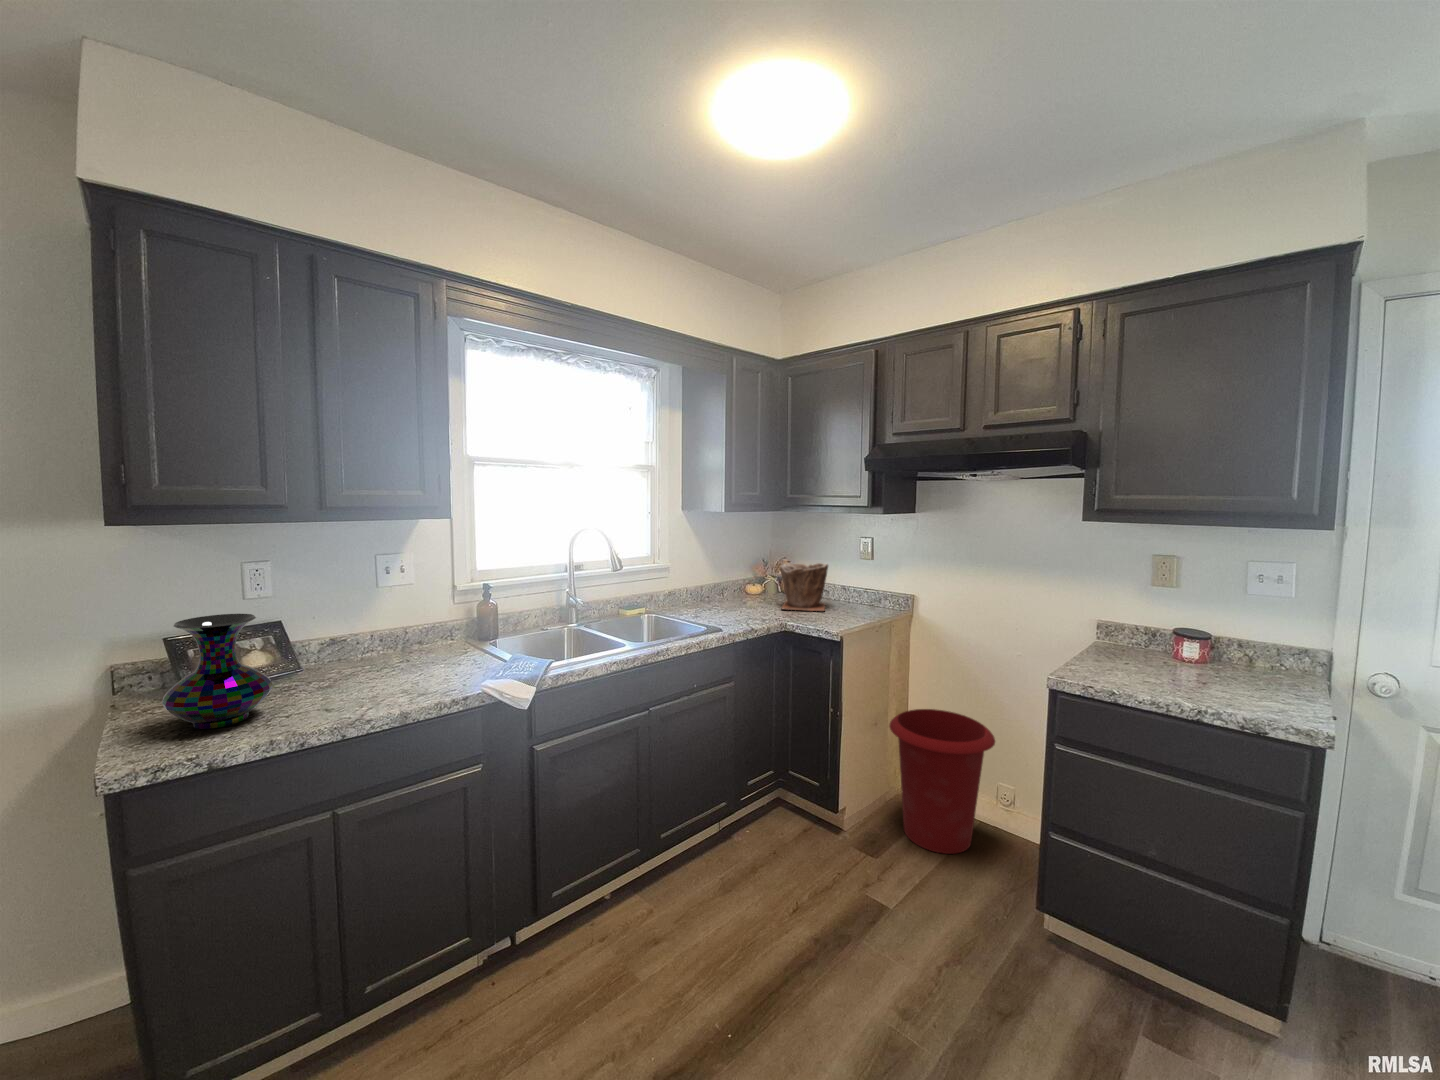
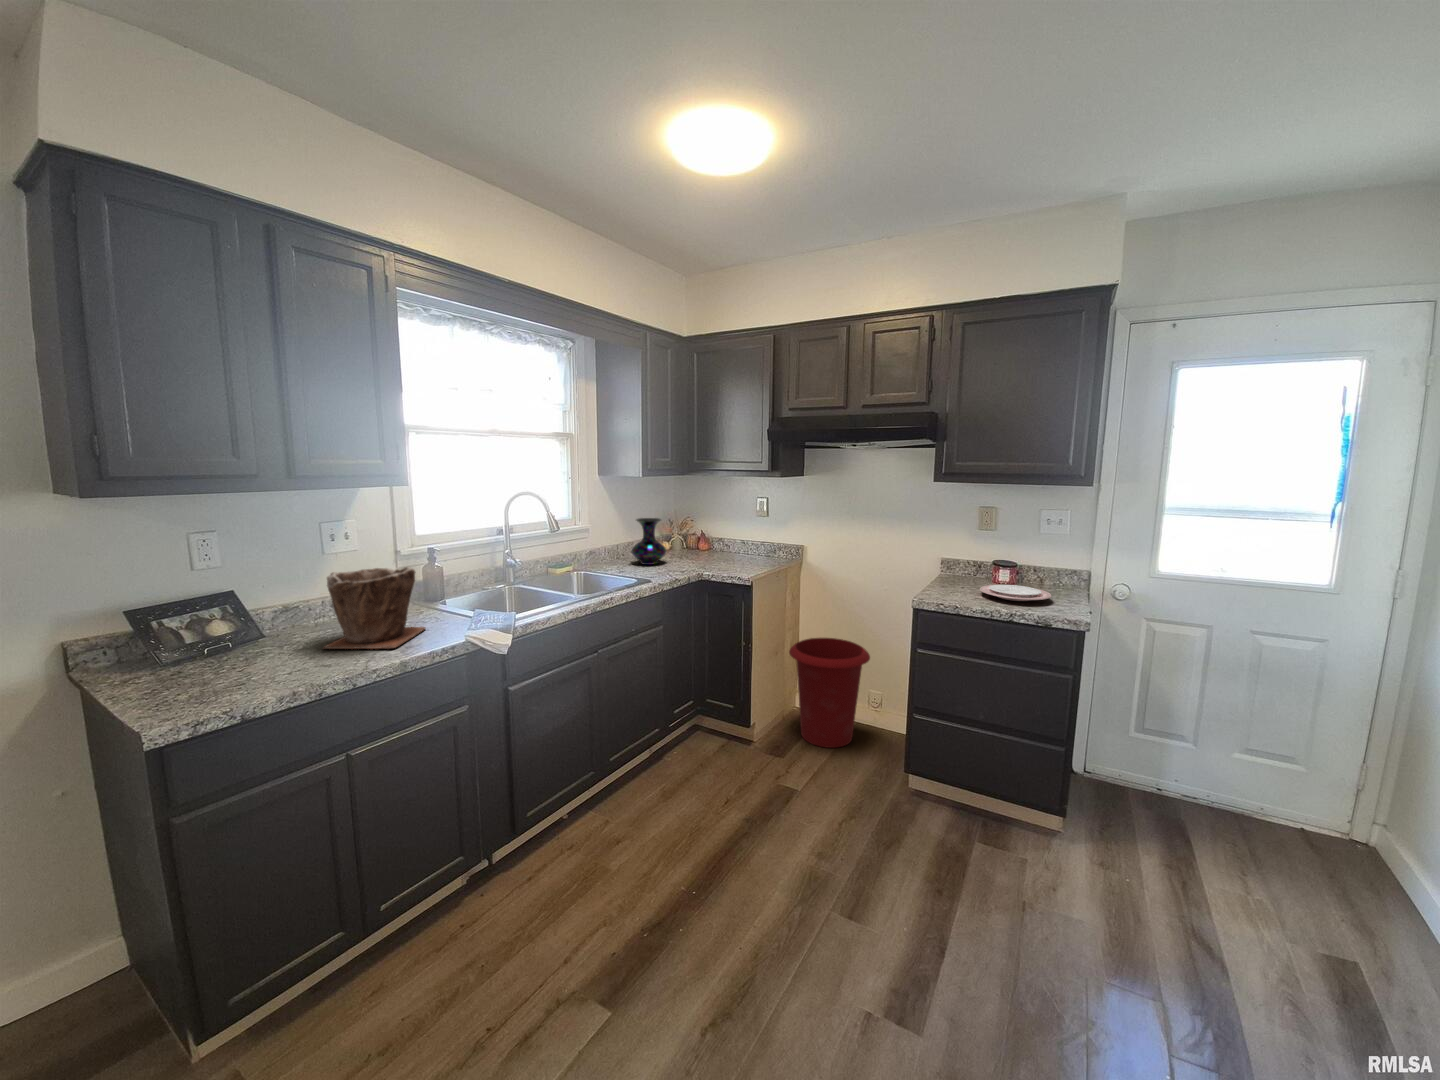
plant pot: present [780,563,828,611] -> present [323,566,425,649]
vase: present [162,614,273,729] -> present [631,518,667,565]
plate: none [1152,663,1270,692] -> present [980,585,1051,601]

